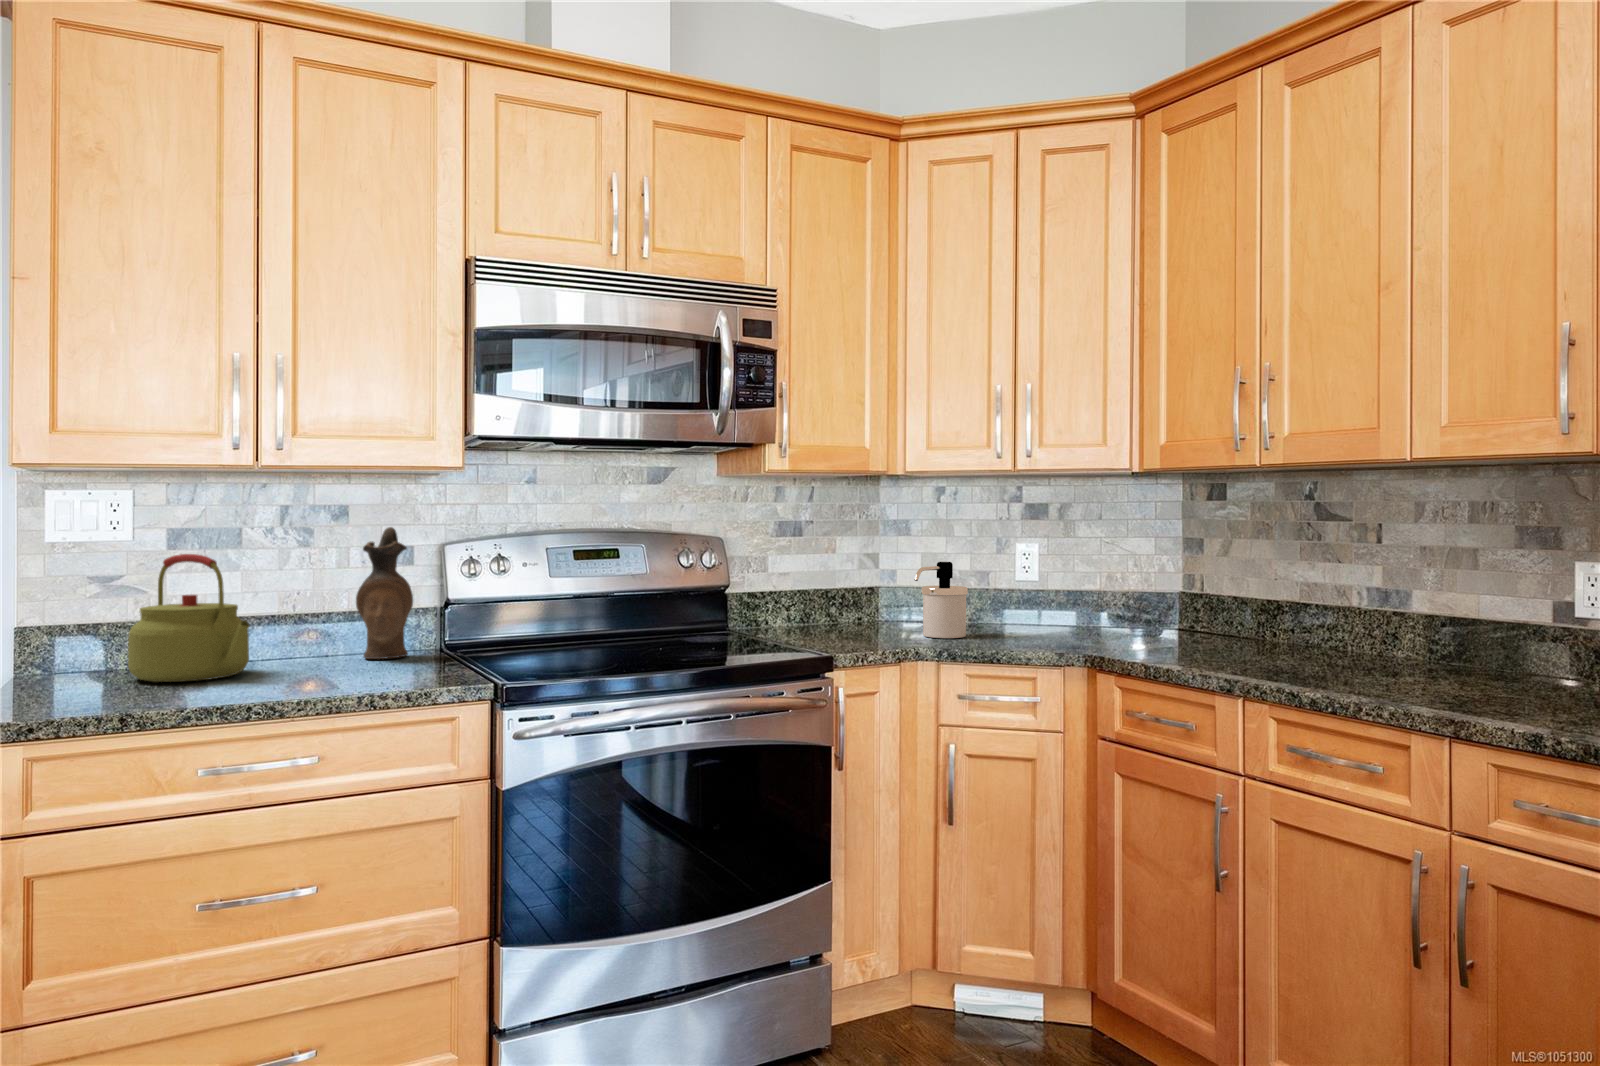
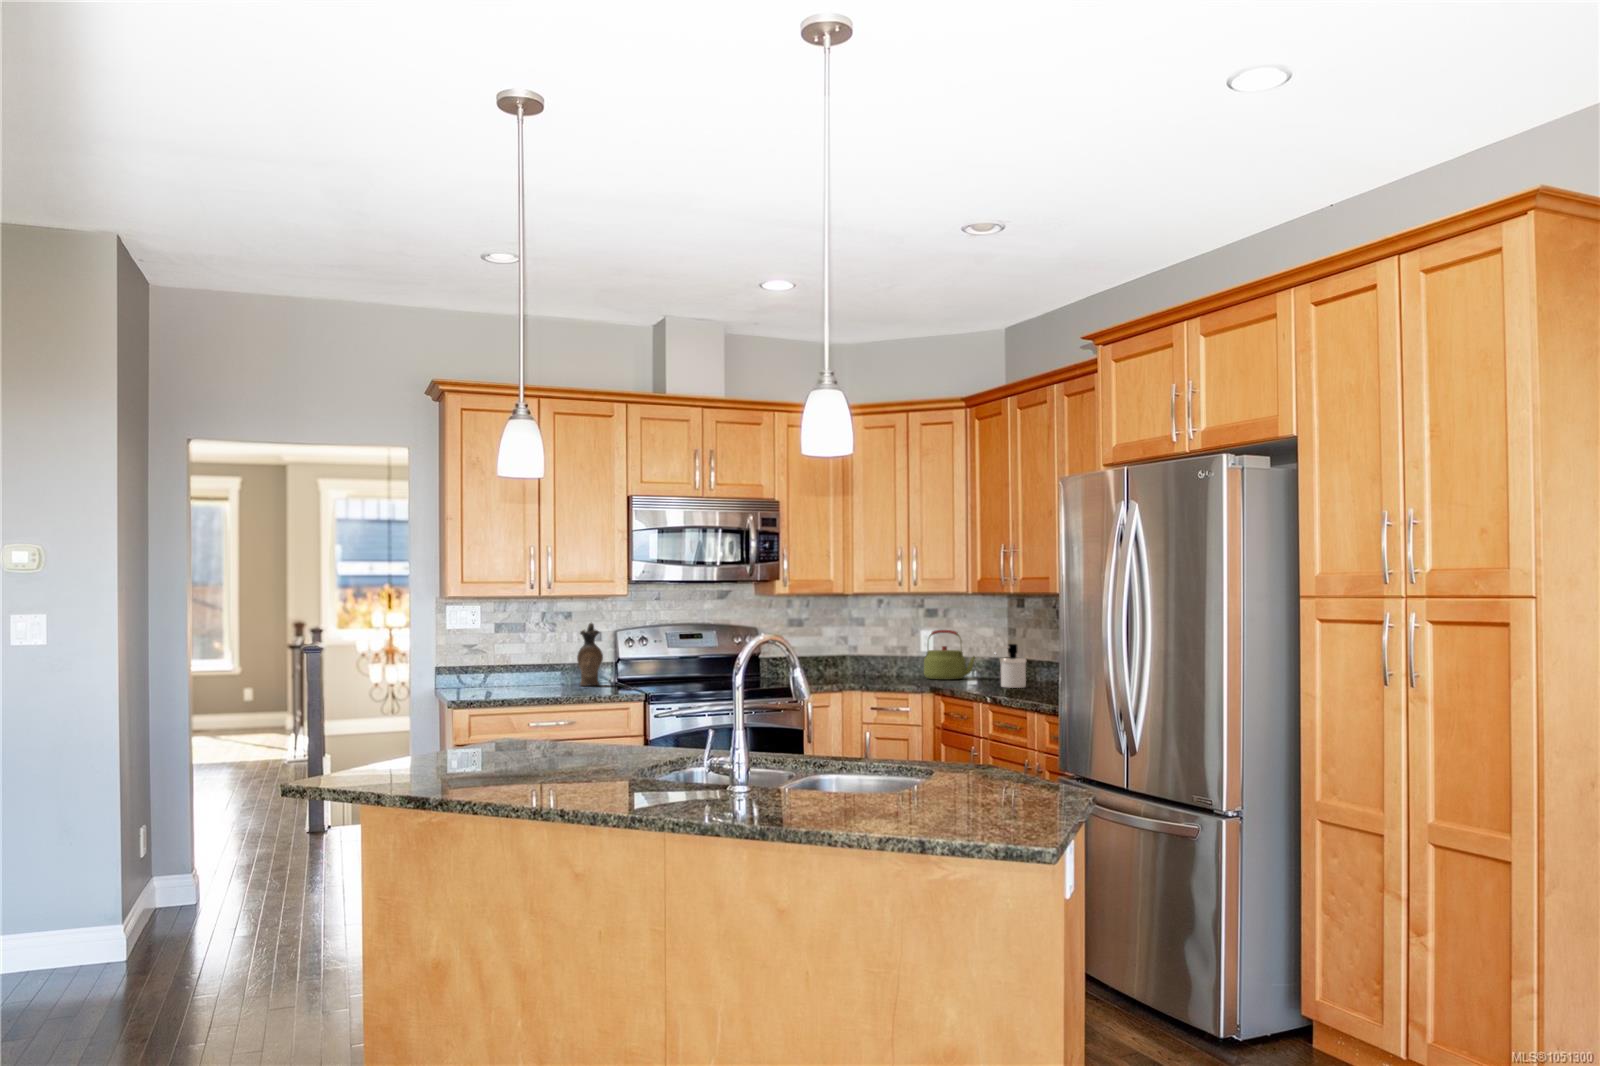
kettle: present [128,554,250,682] -> present [924,630,976,680]
soap dispenser: present [914,562,968,638] -> present [995,644,1026,688]

